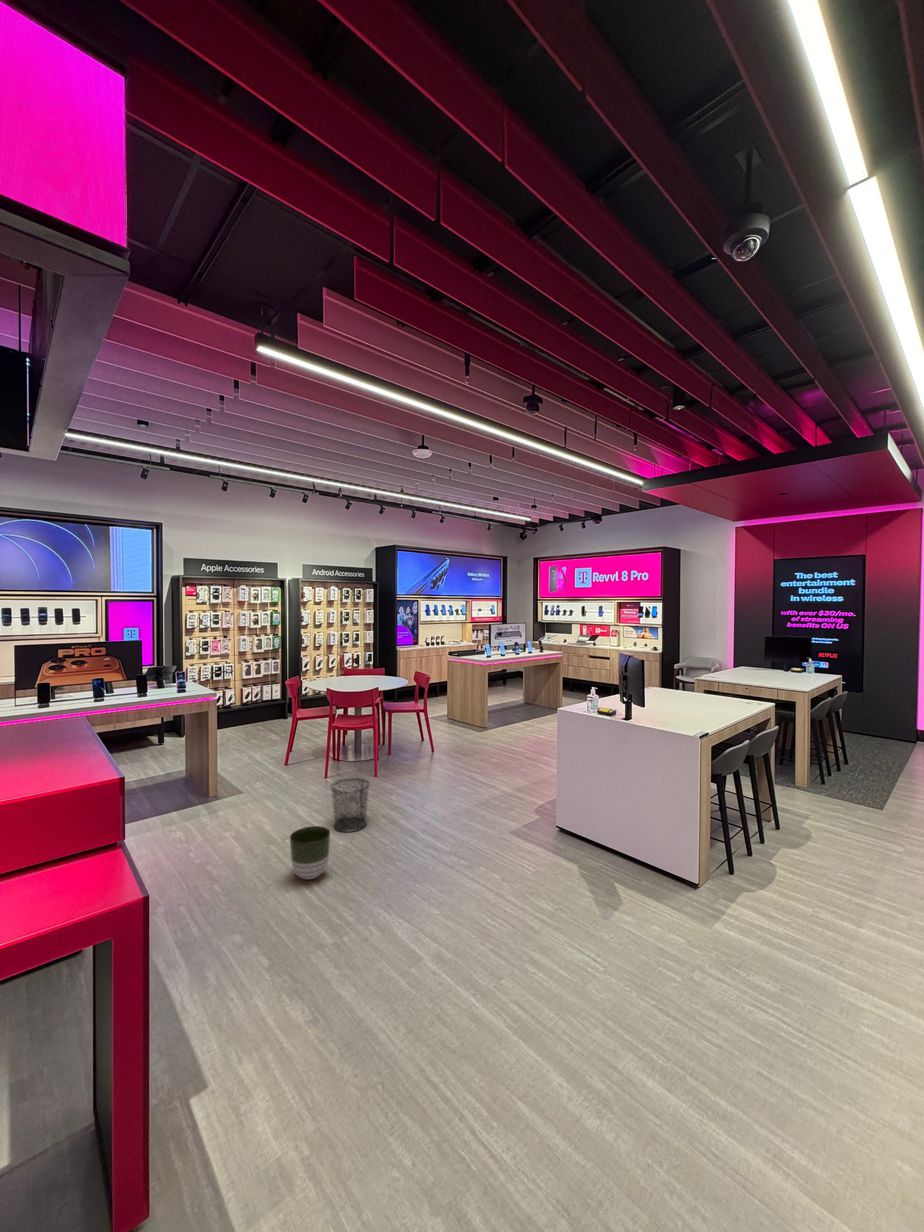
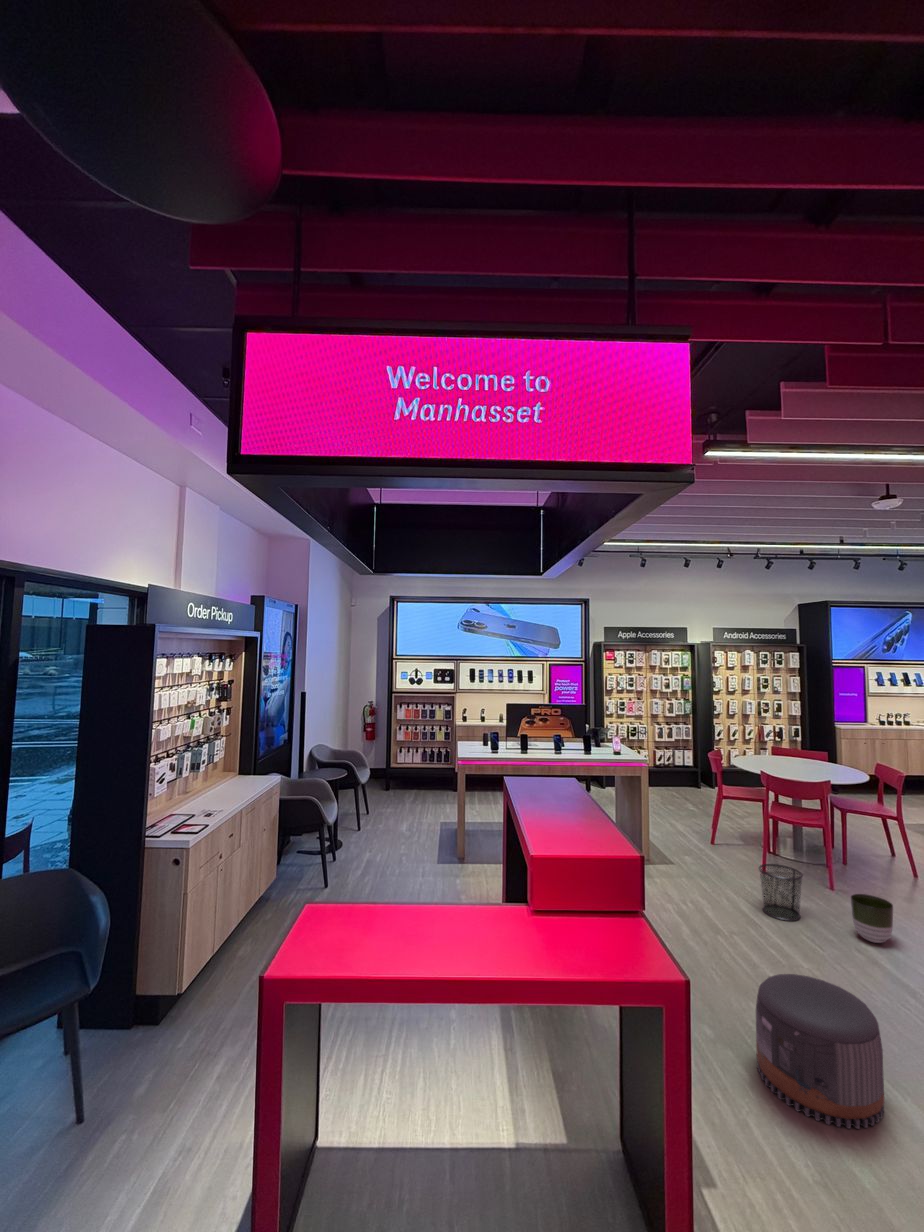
planter: present [290,826,330,880] -> present [851,894,893,943]
pouf: none [310,899,434,1075] -> present [756,974,884,1129]

